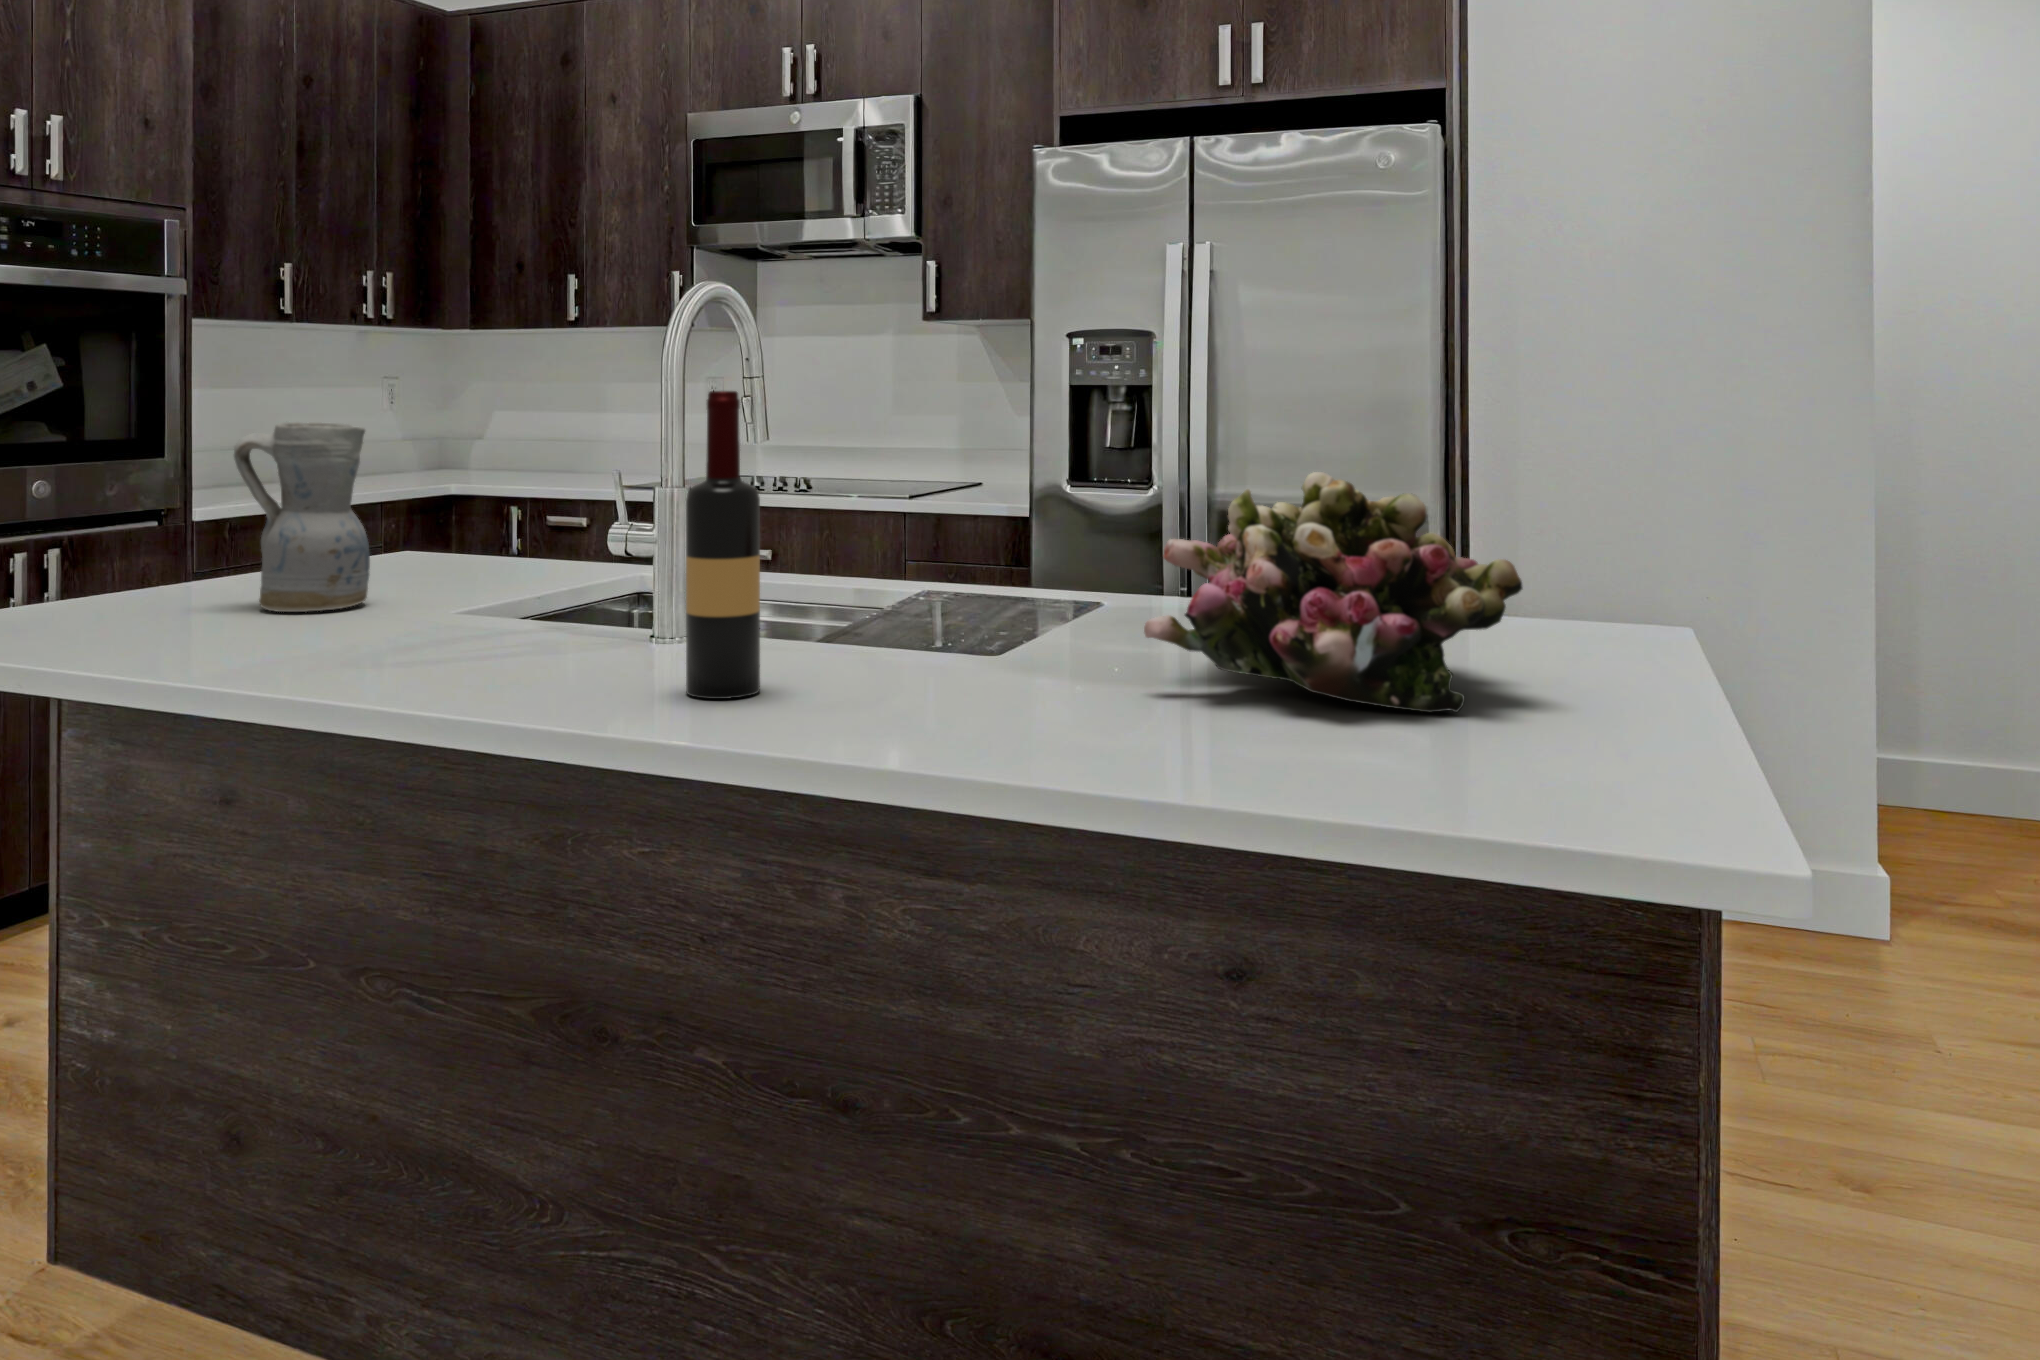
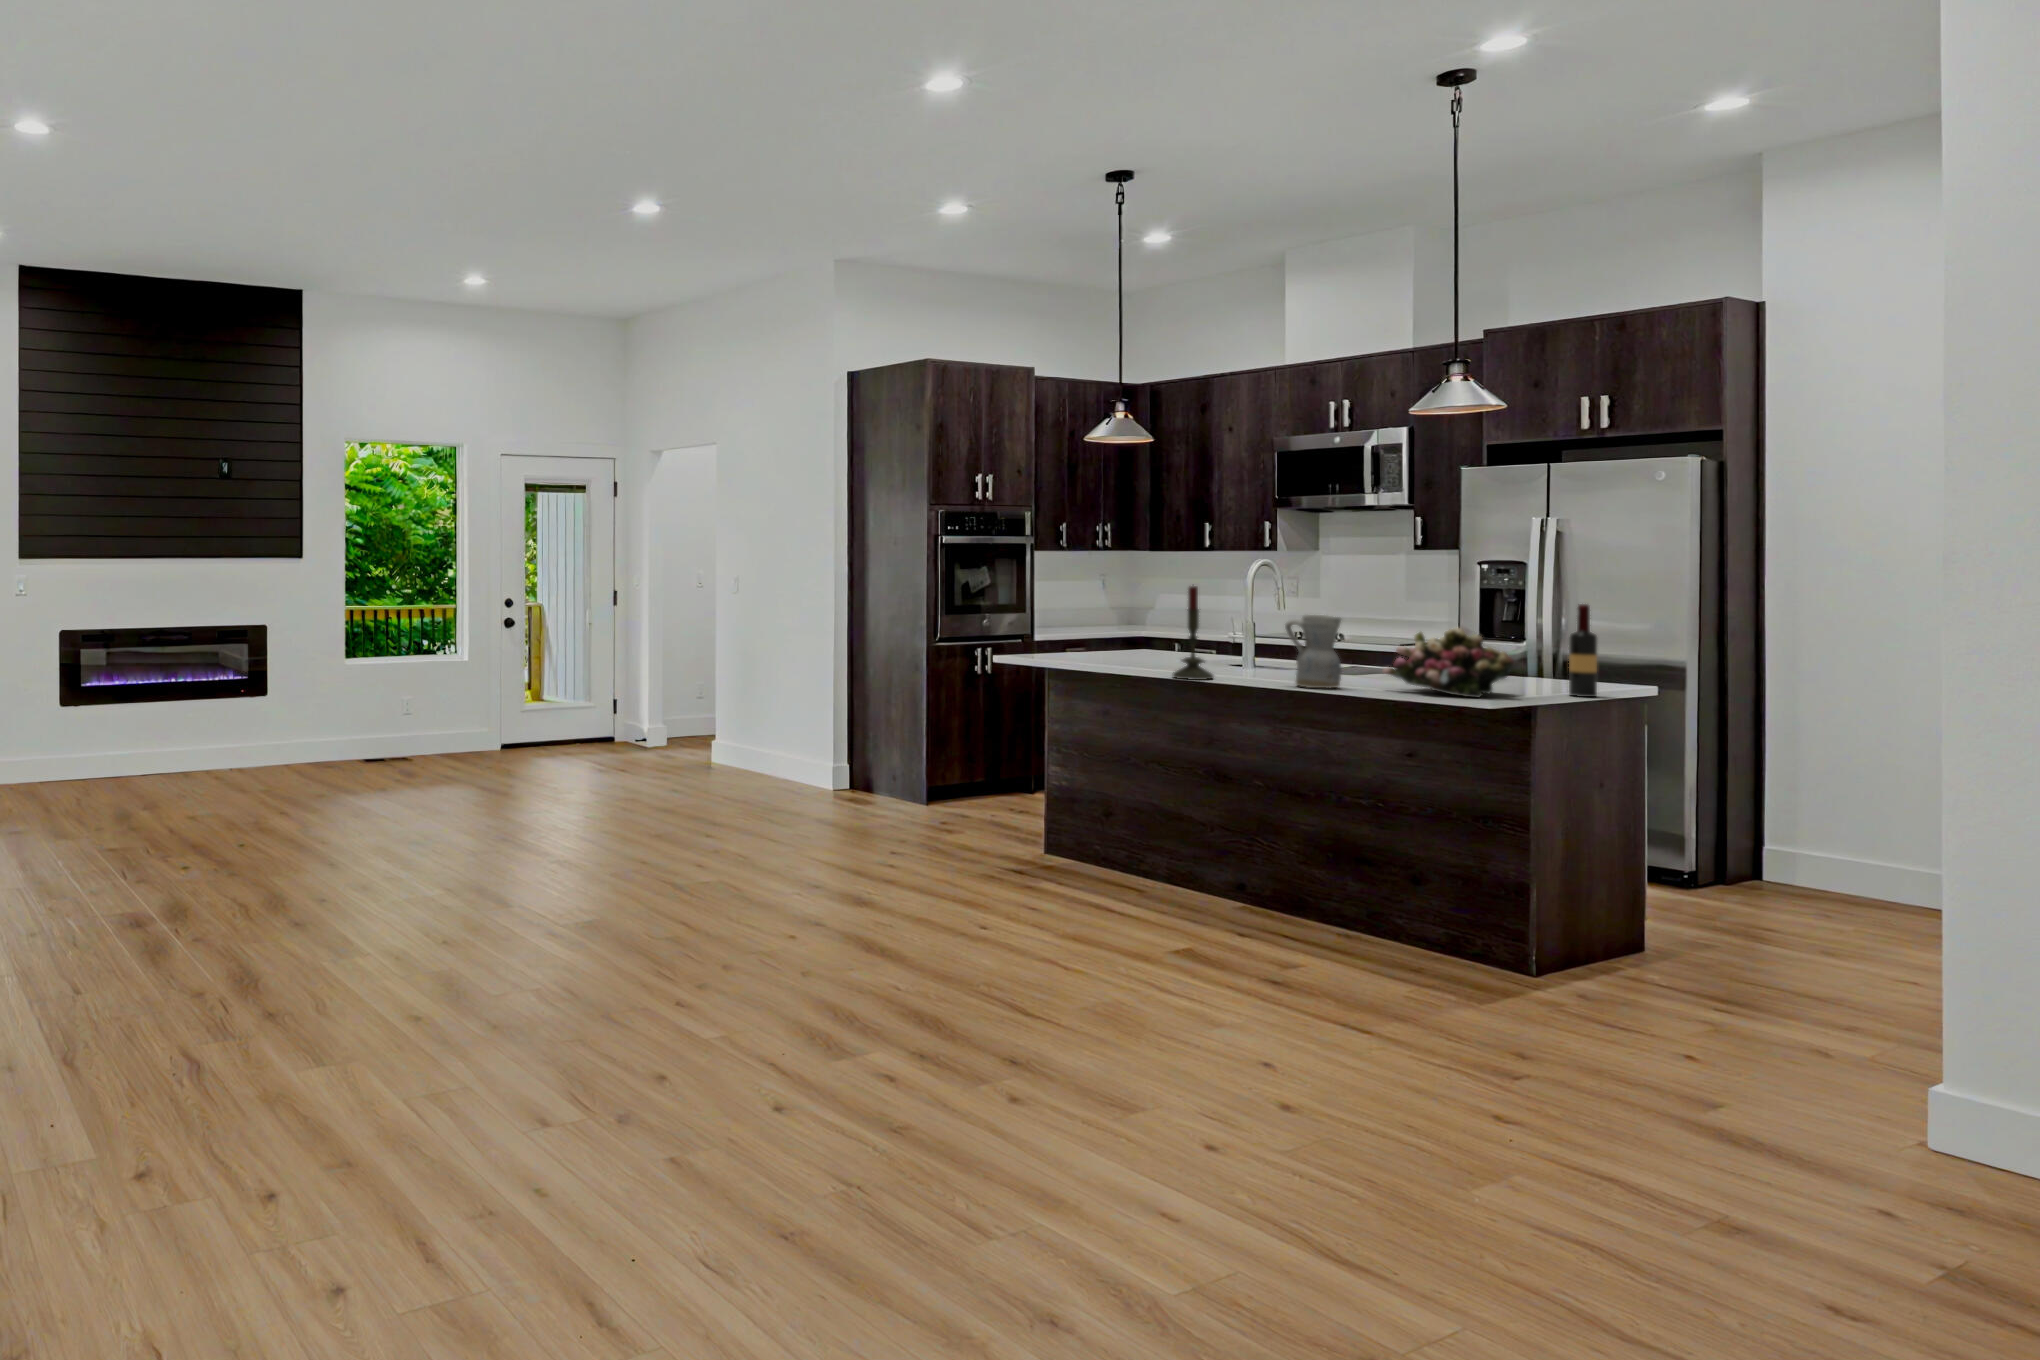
candle: none [470,340,612,705] -> present [1173,586,1213,680]
wine bottle: present [686,391,760,699] -> present [1569,604,1597,697]
ceramic pitcher: present [234,422,370,612] -> present [1285,614,1341,688]

